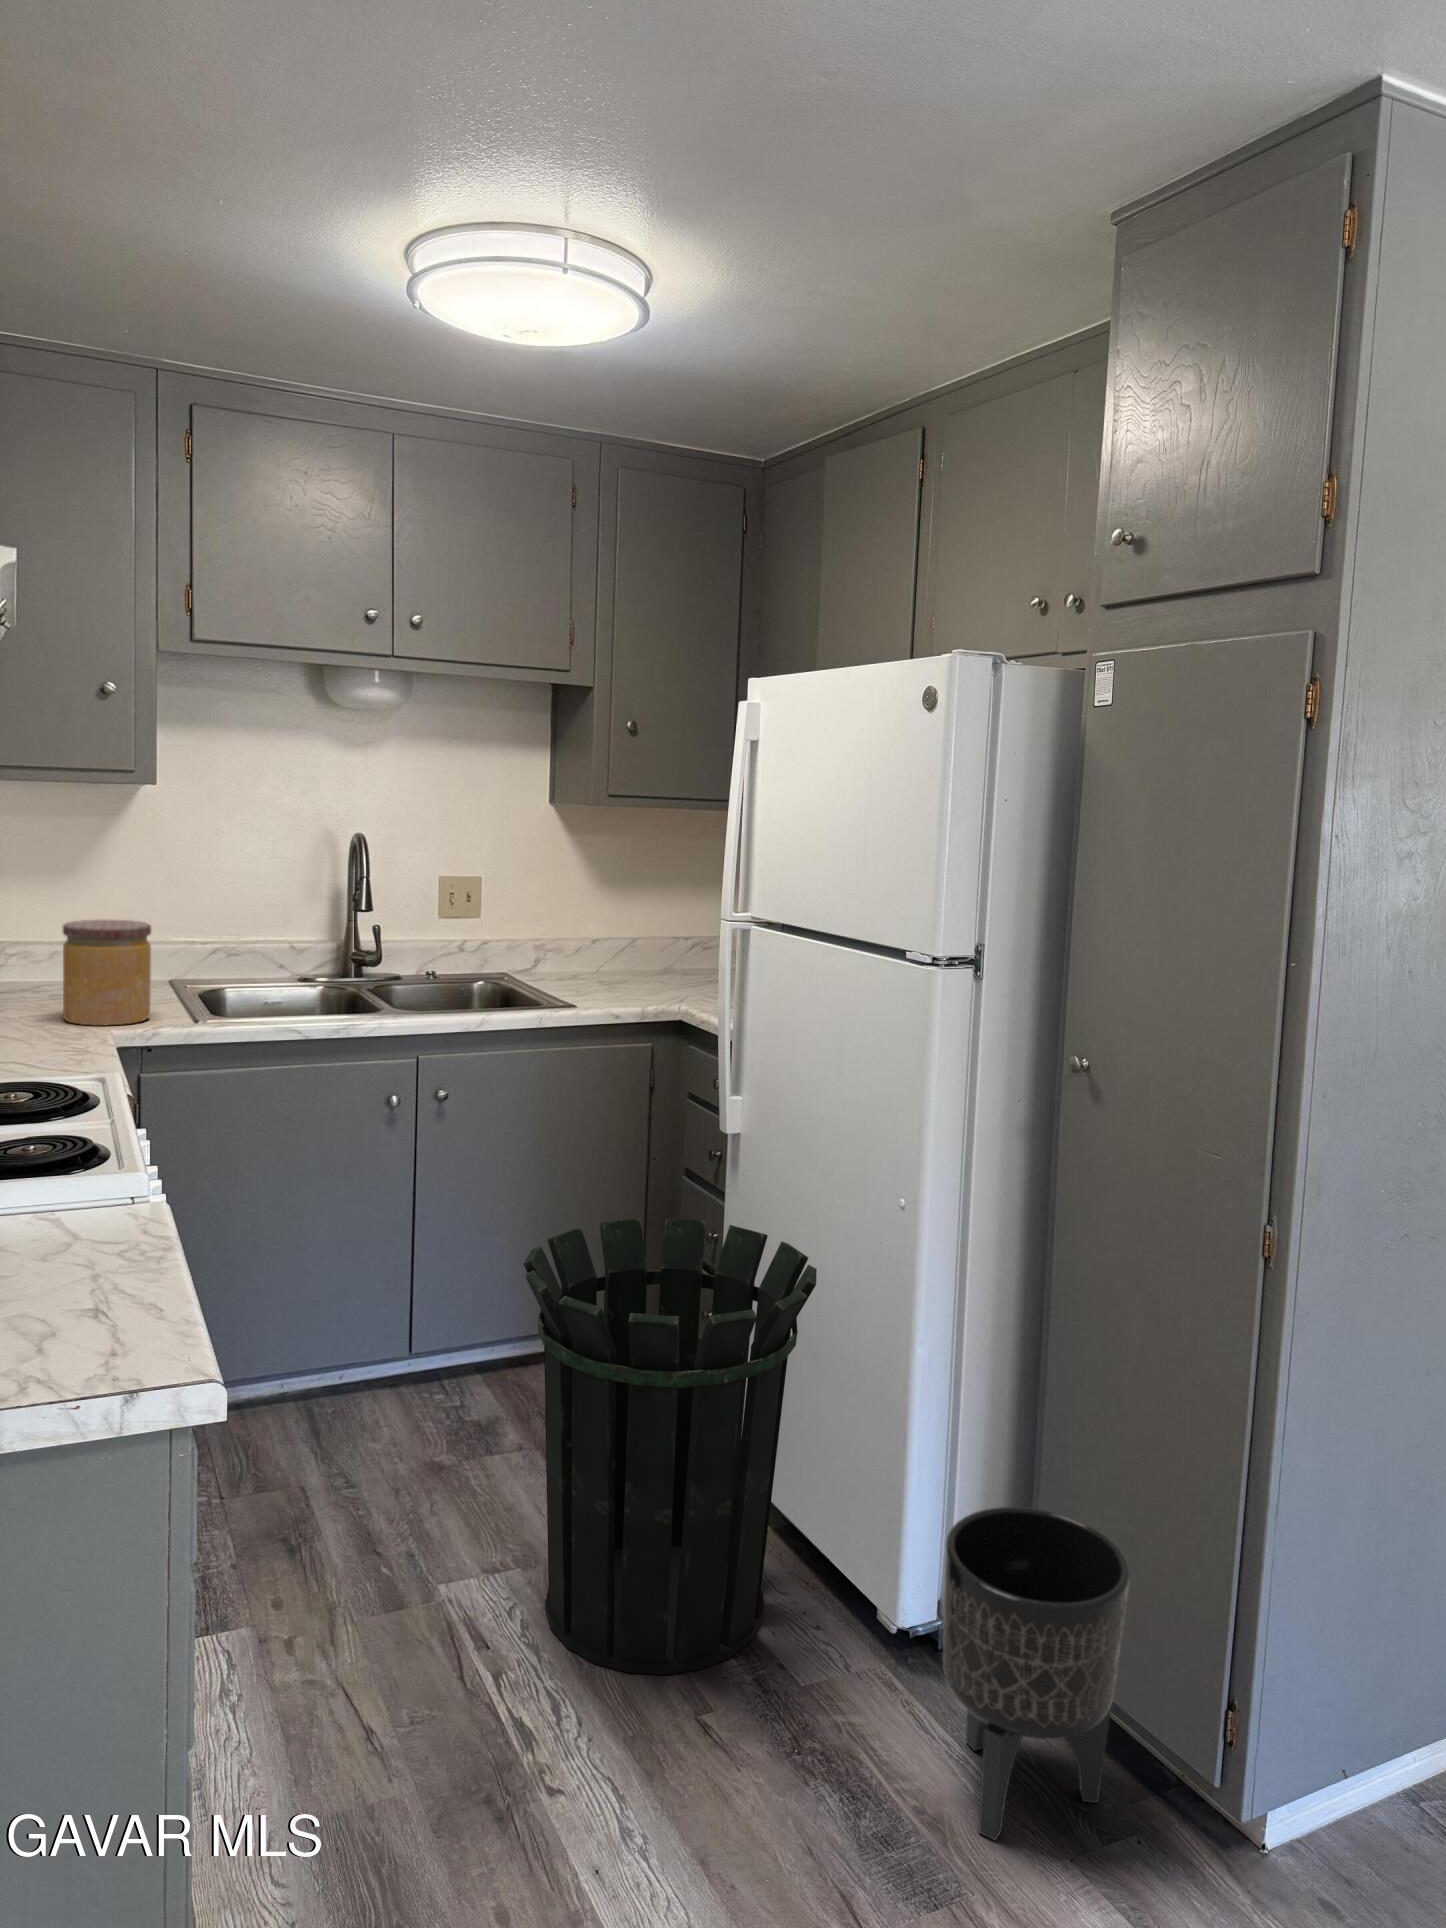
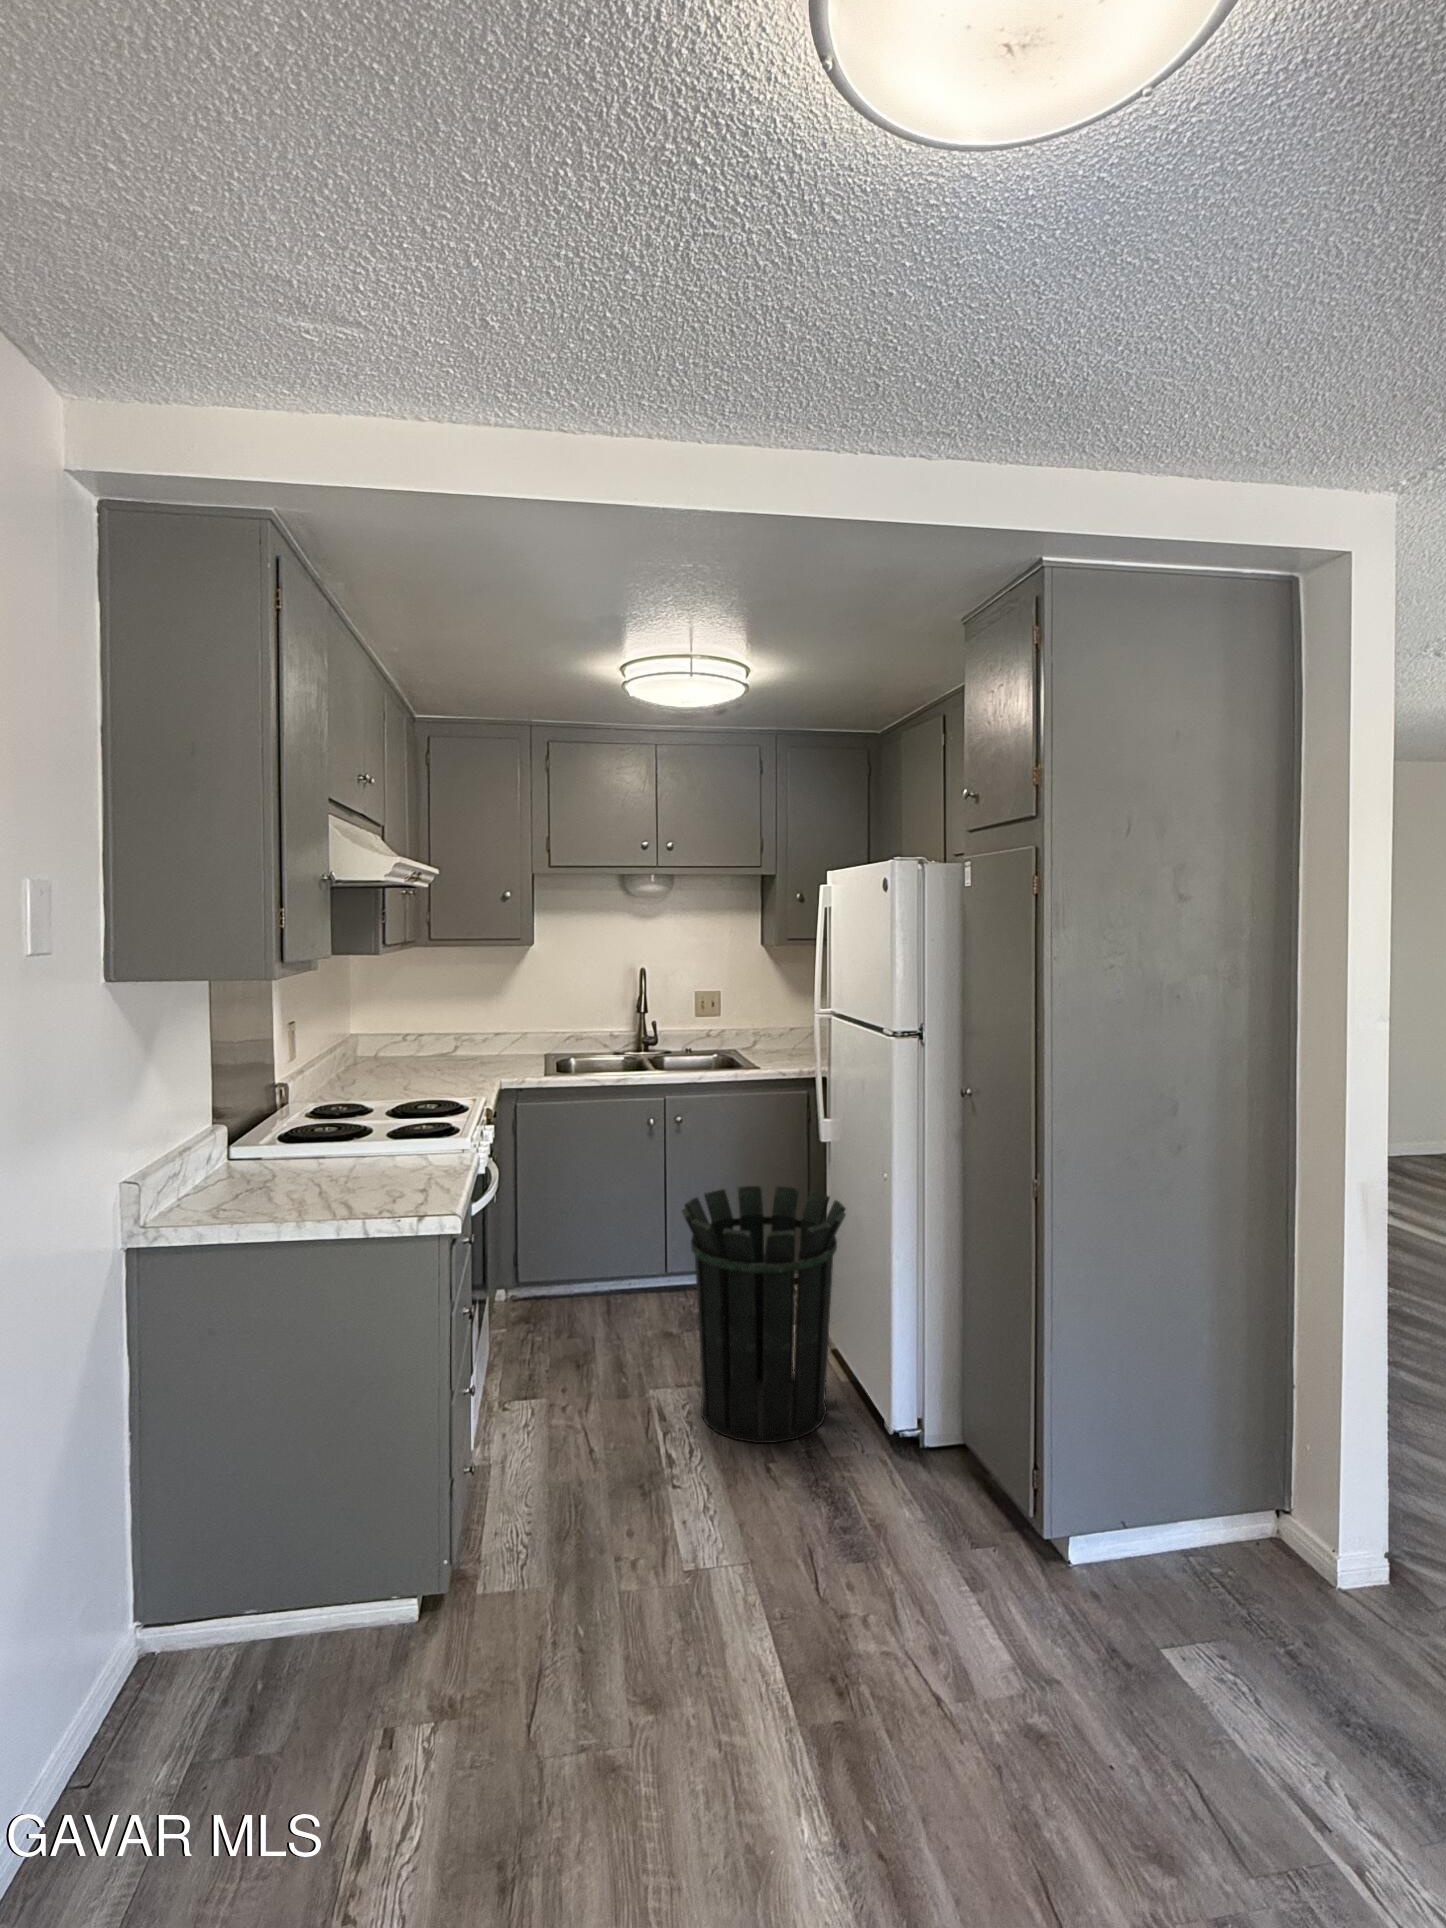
jar: present [63,920,151,1026] -> none [481,1021,525,1078]
planter: present [943,1507,1130,1840] -> none [885,1352,991,1540]

